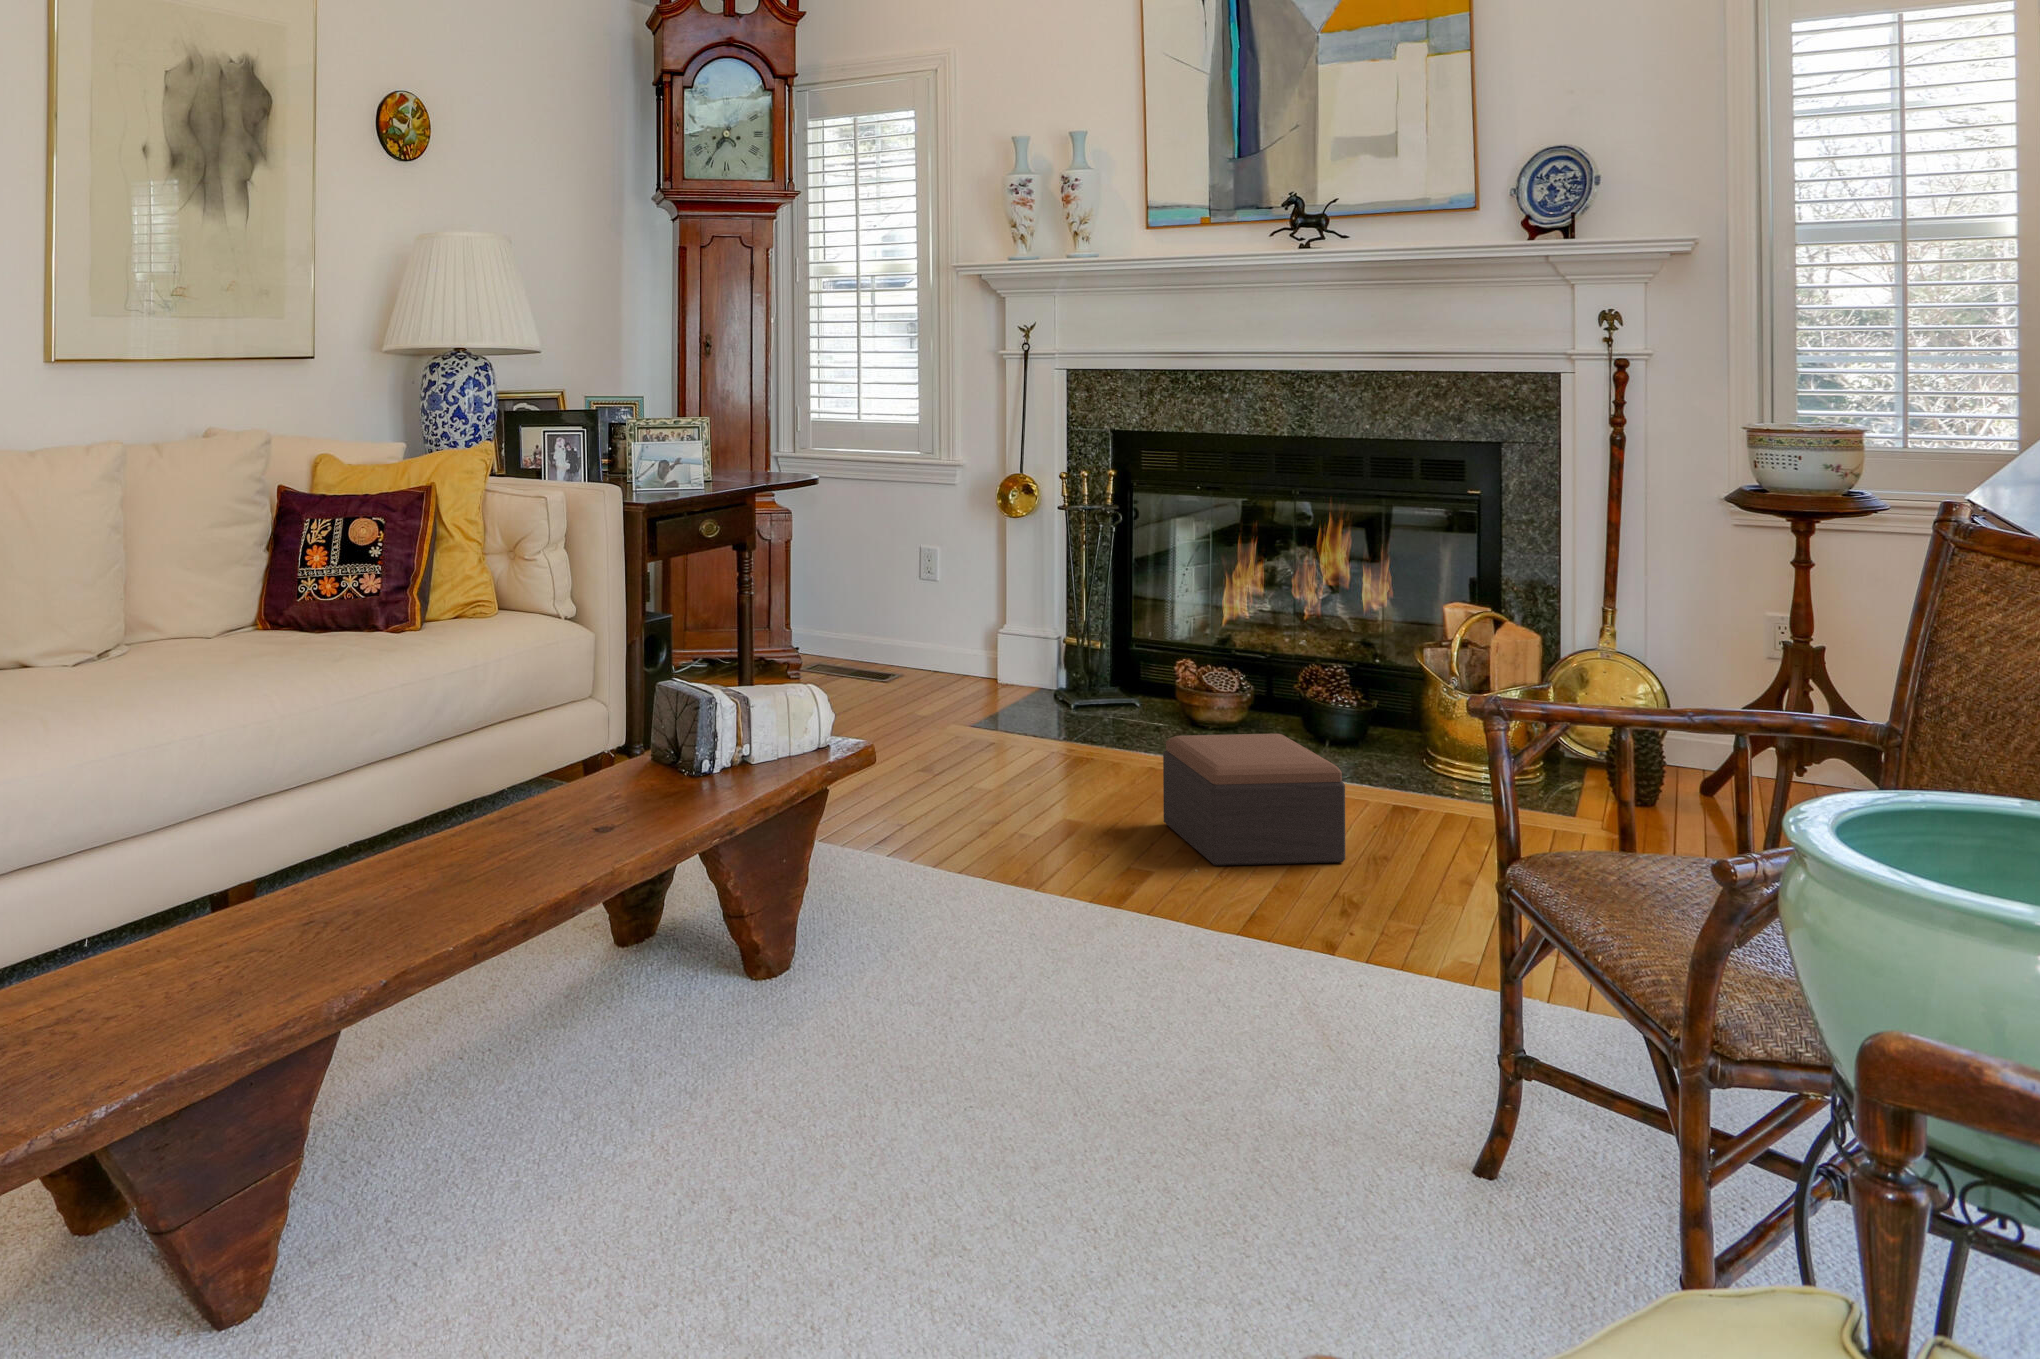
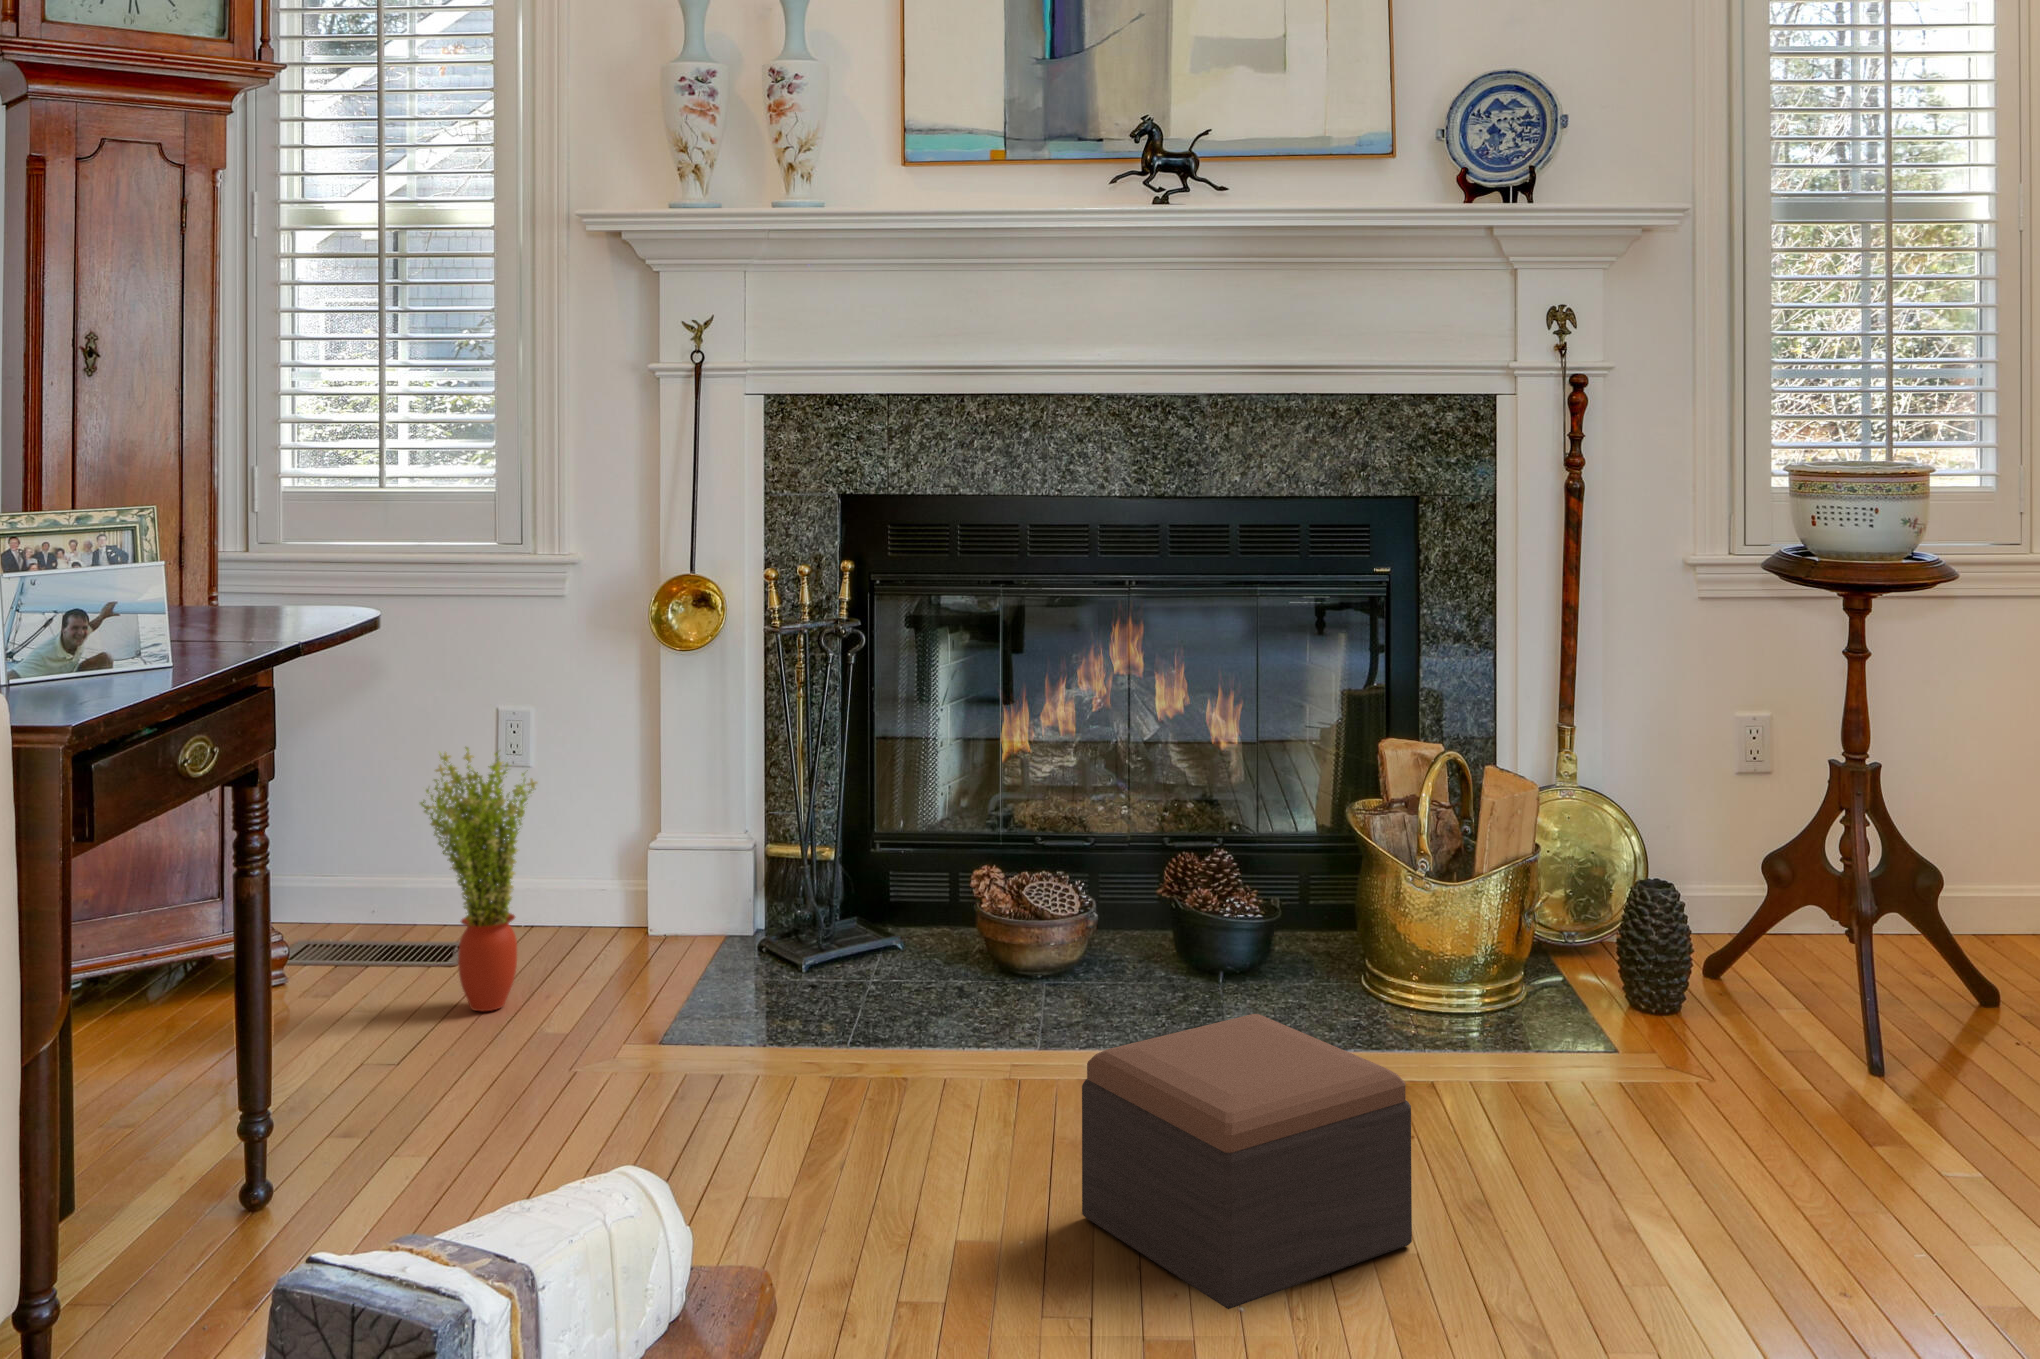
potted plant: none [865,562,927,705] -> present [420,747,537,1011]

